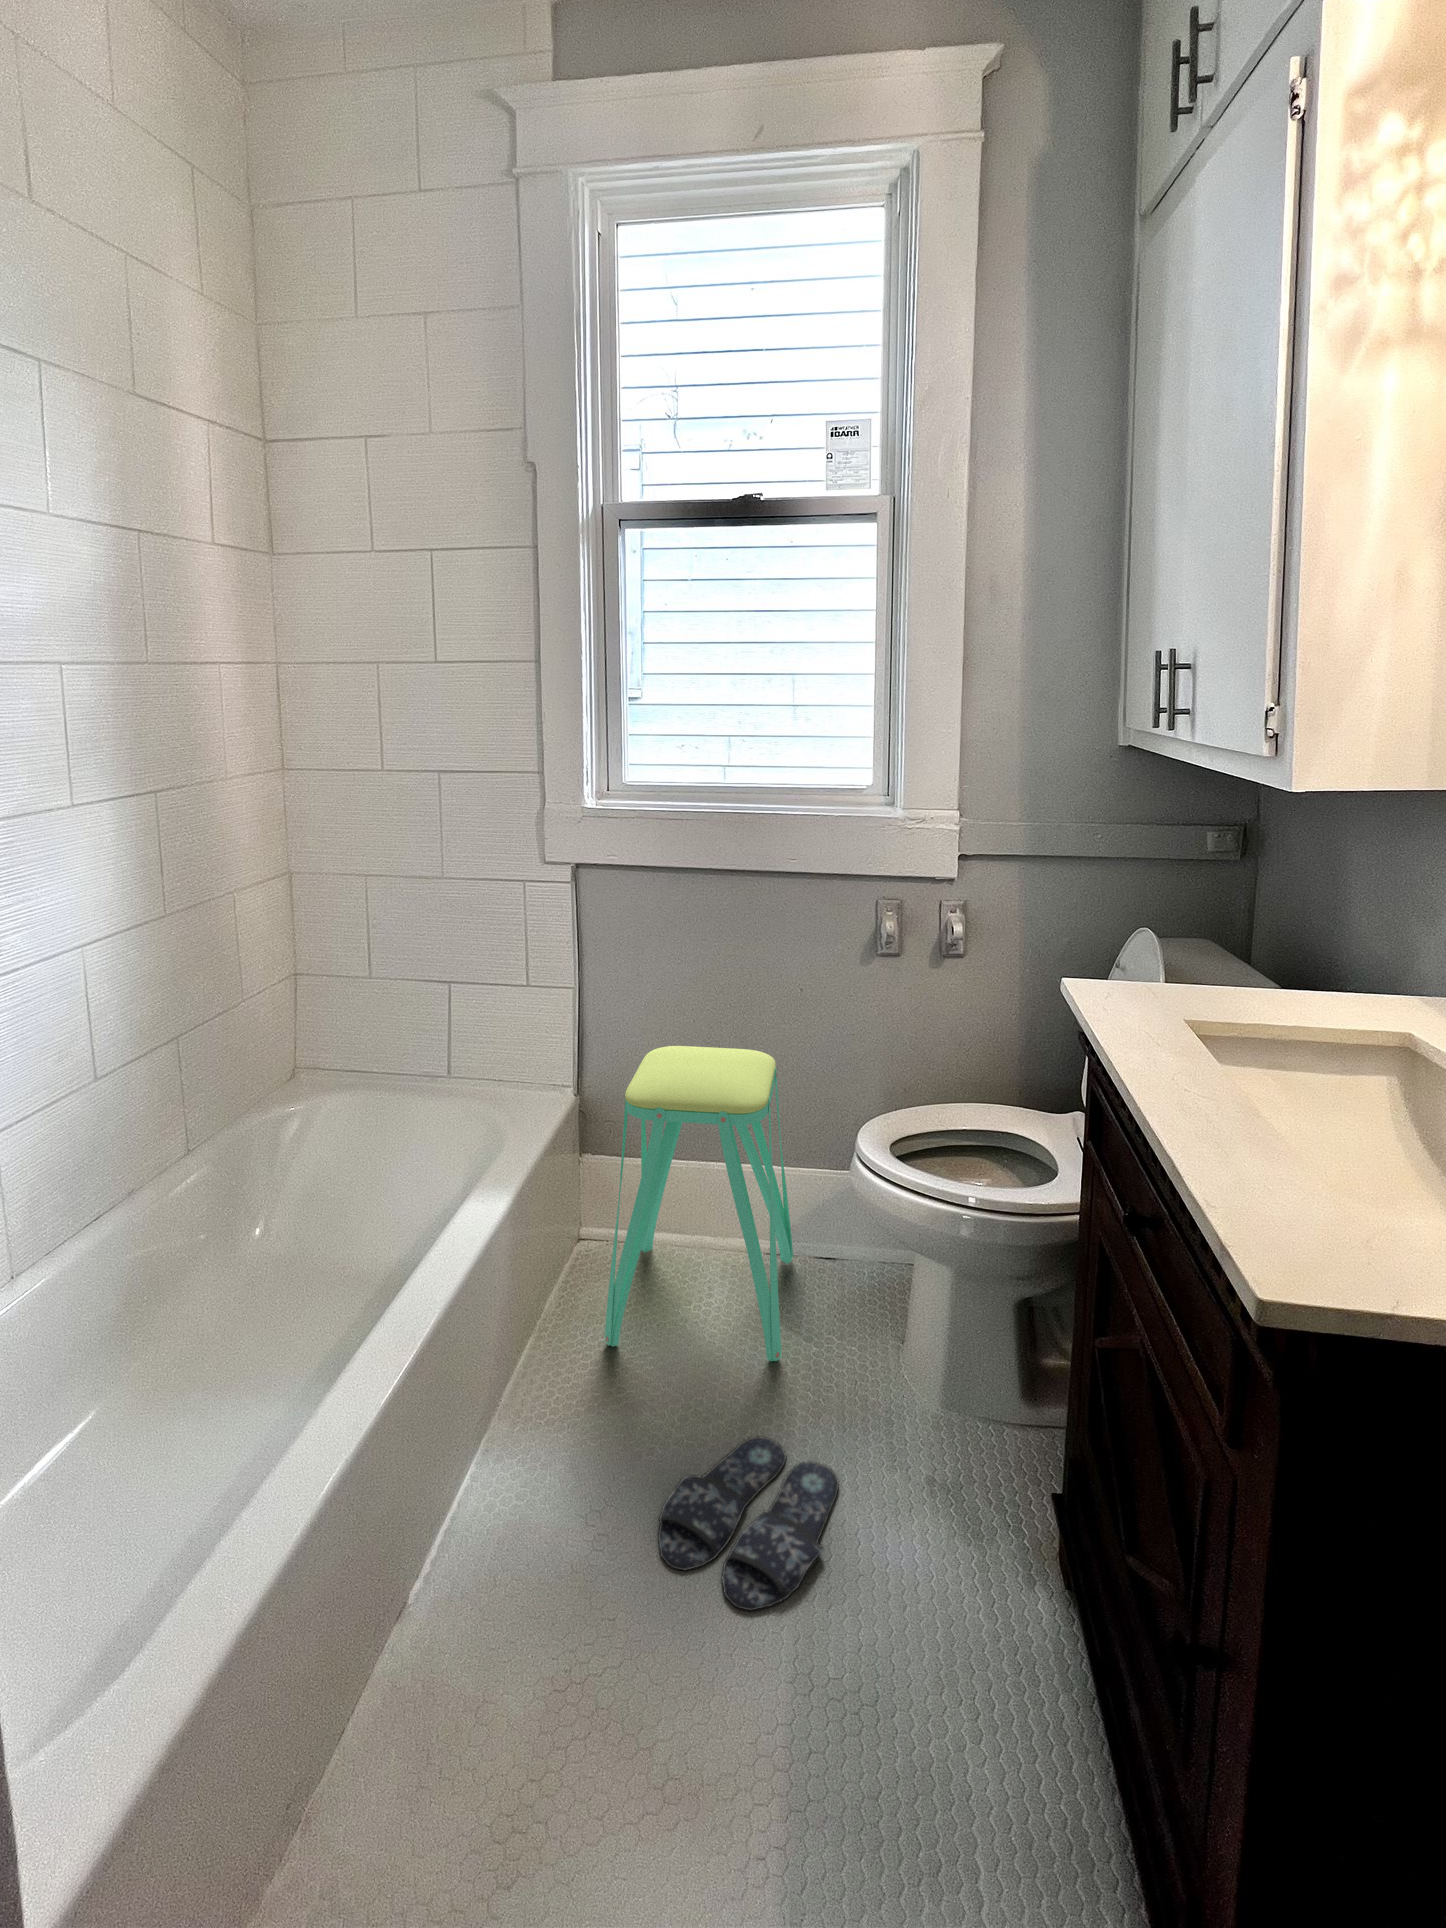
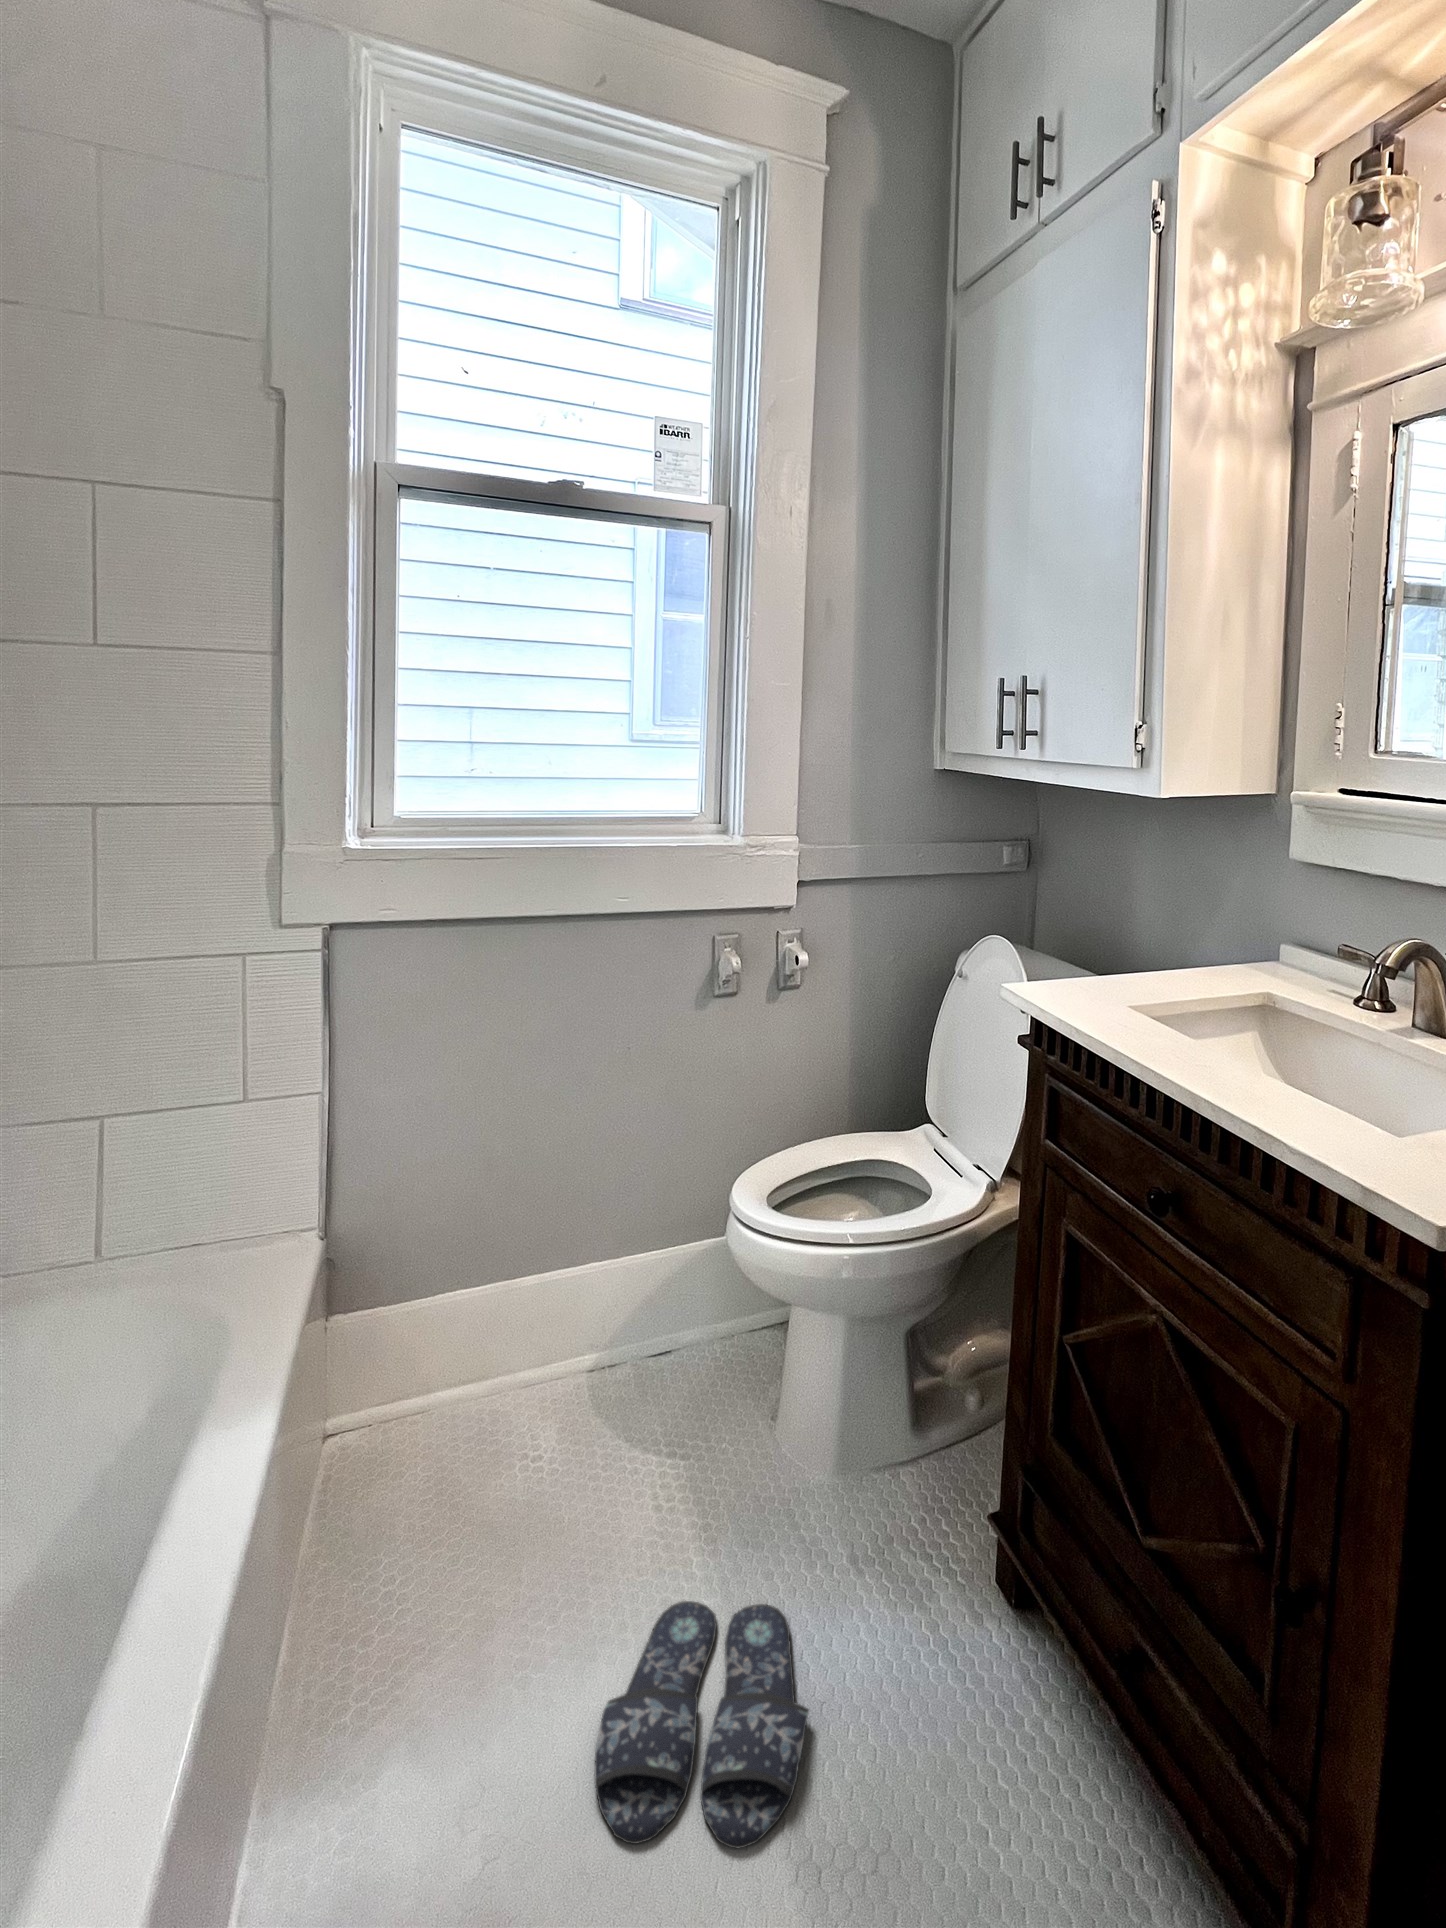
stool: present [605,1046,793,1361] -> none [419,1128,659,1571]

